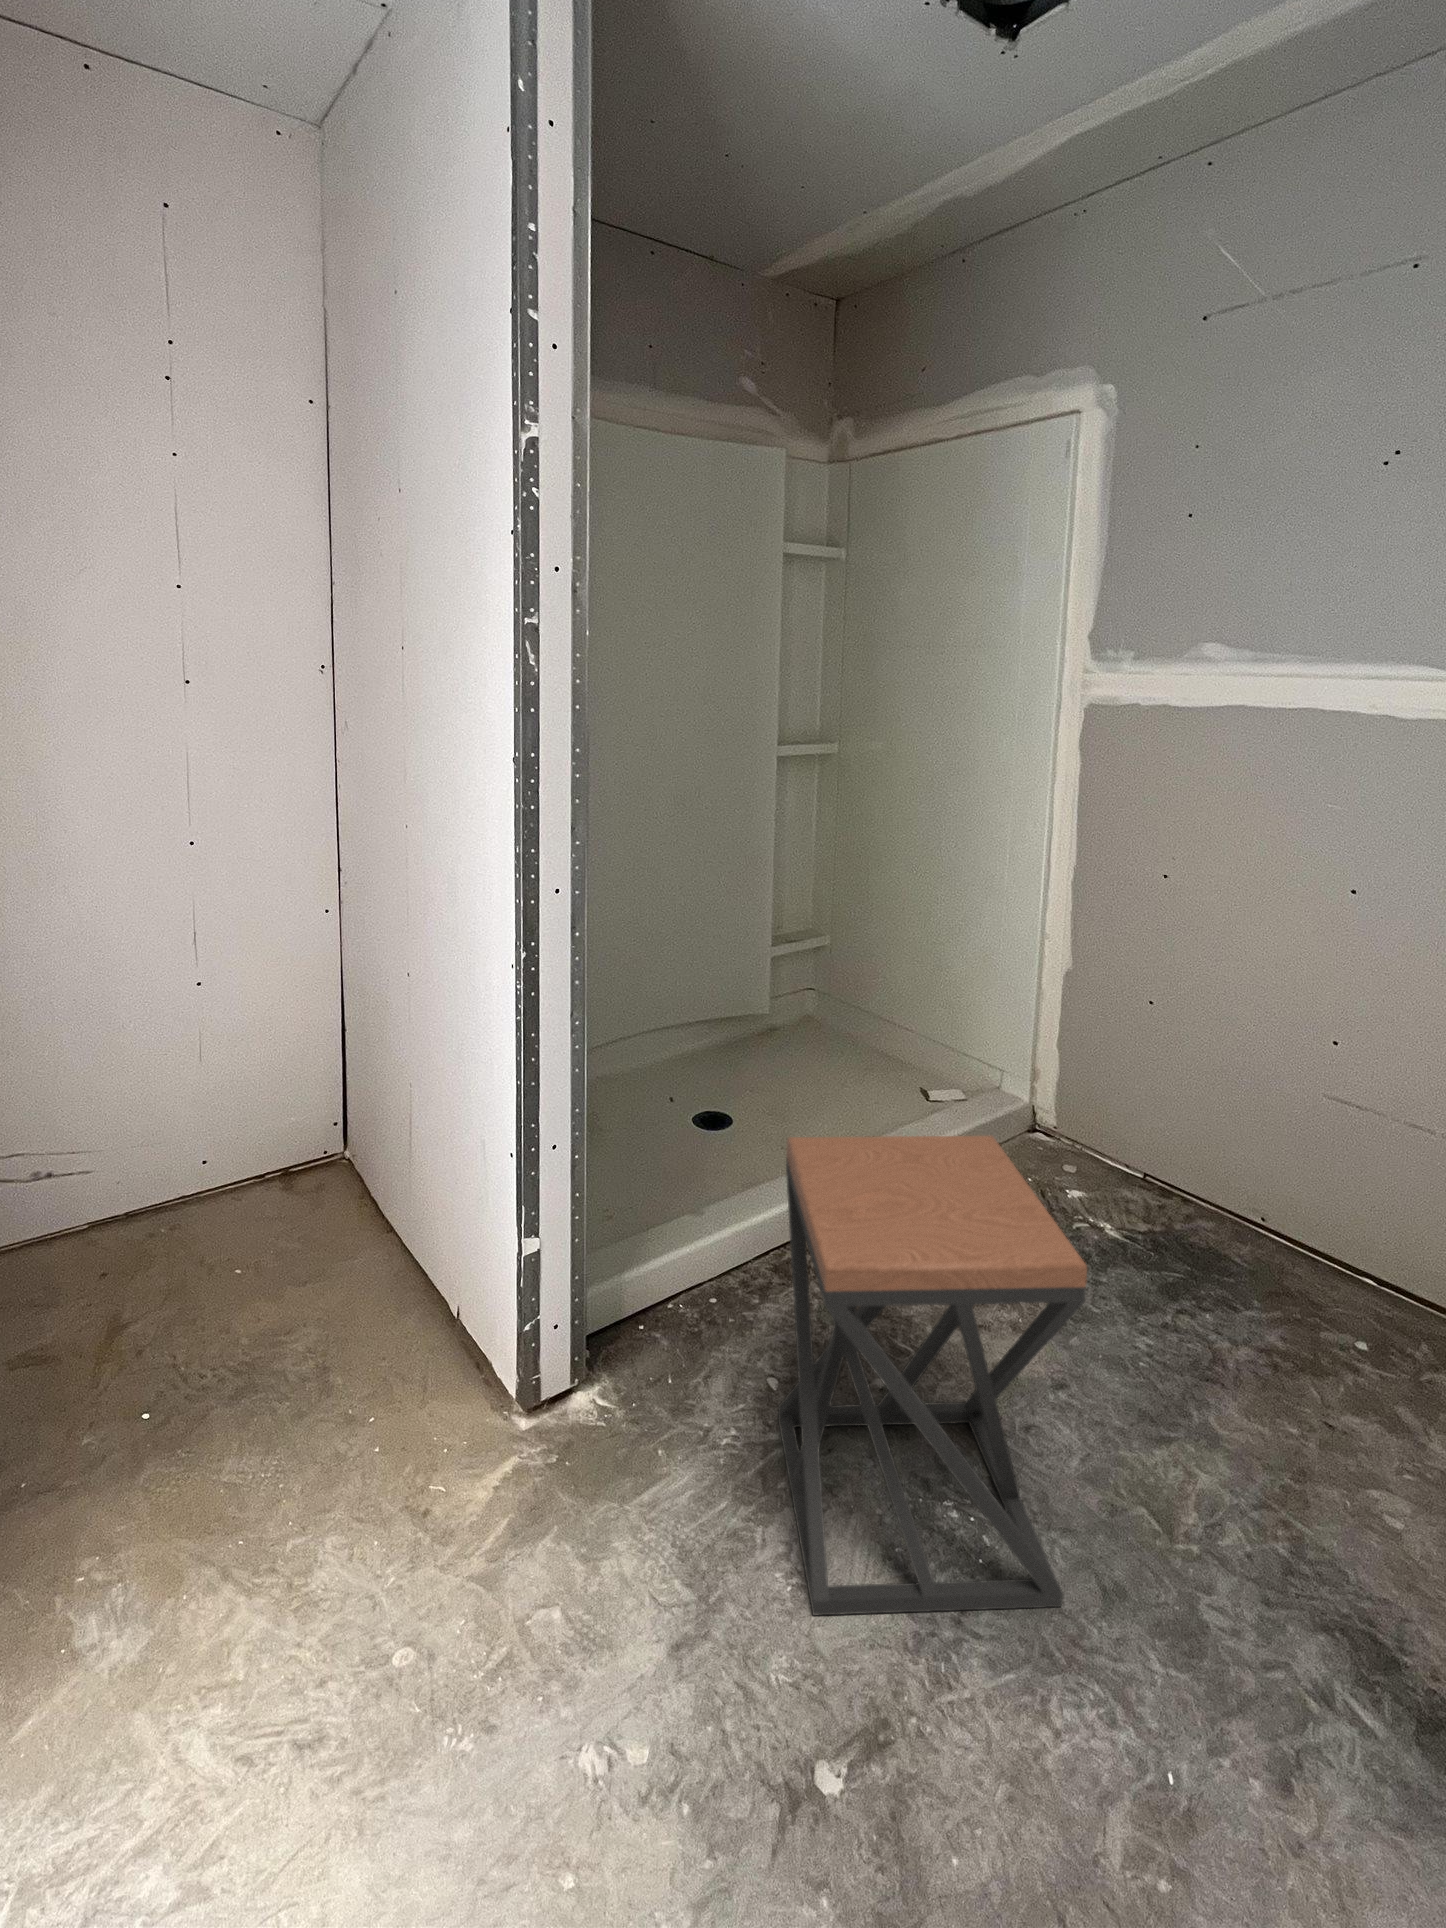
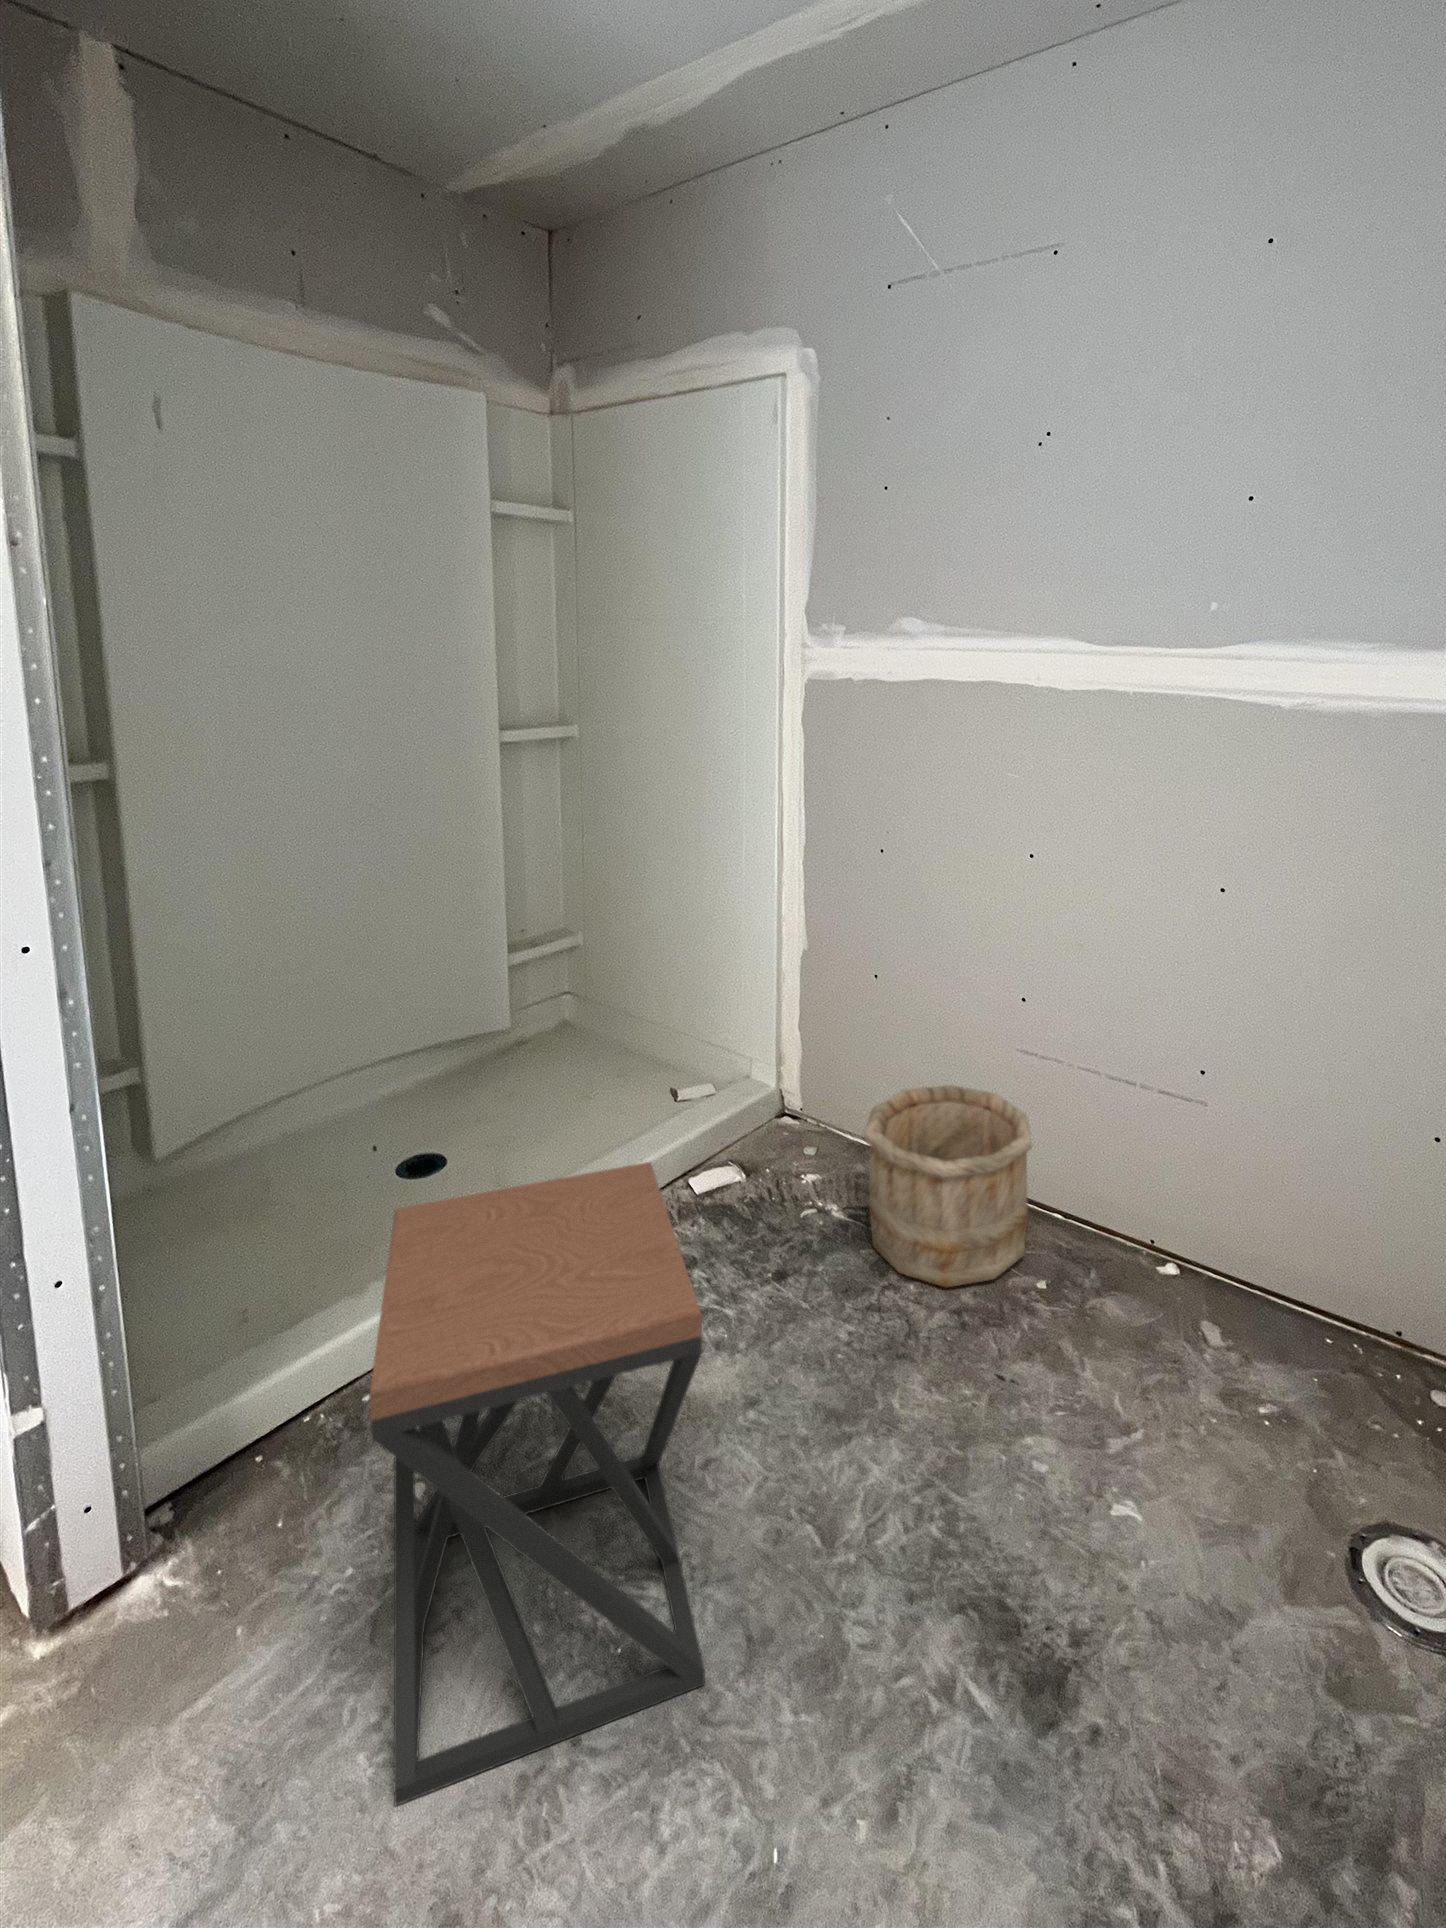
wooden bucket: none [1154,1119,1351,1326] -> present [864,1085,1032,1287]

